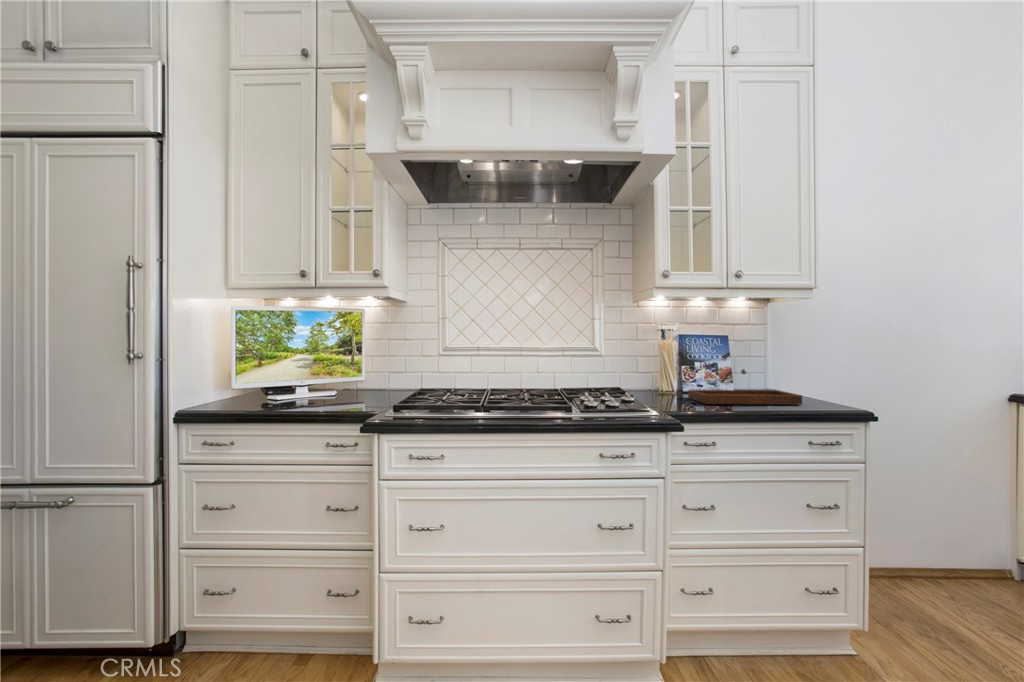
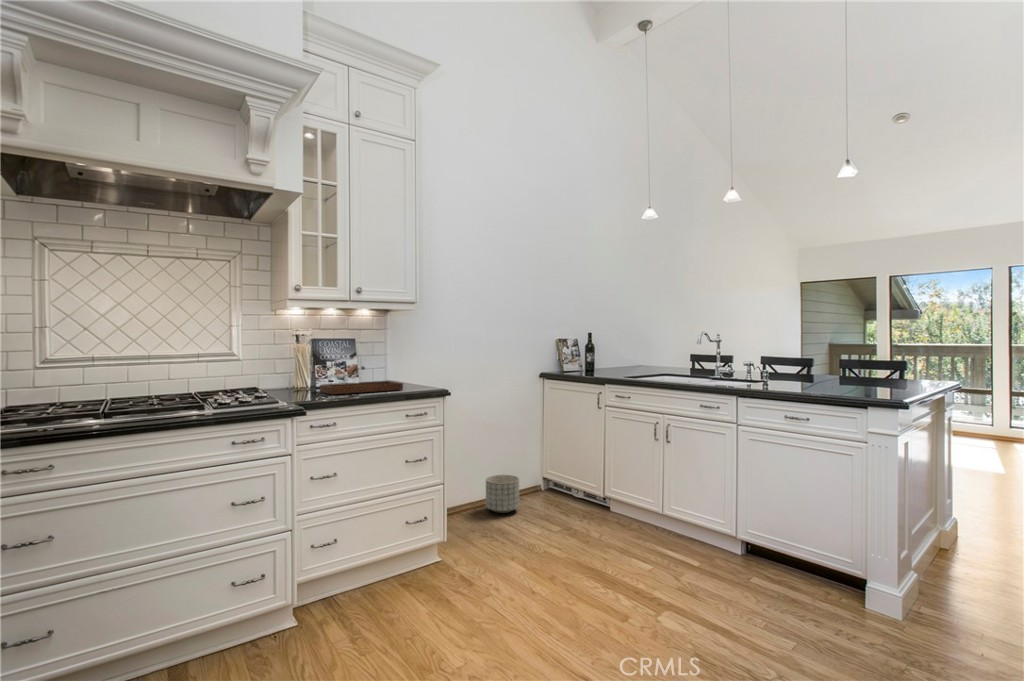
planter: none [916,535,983,598] -> present [486,475,519,513]

